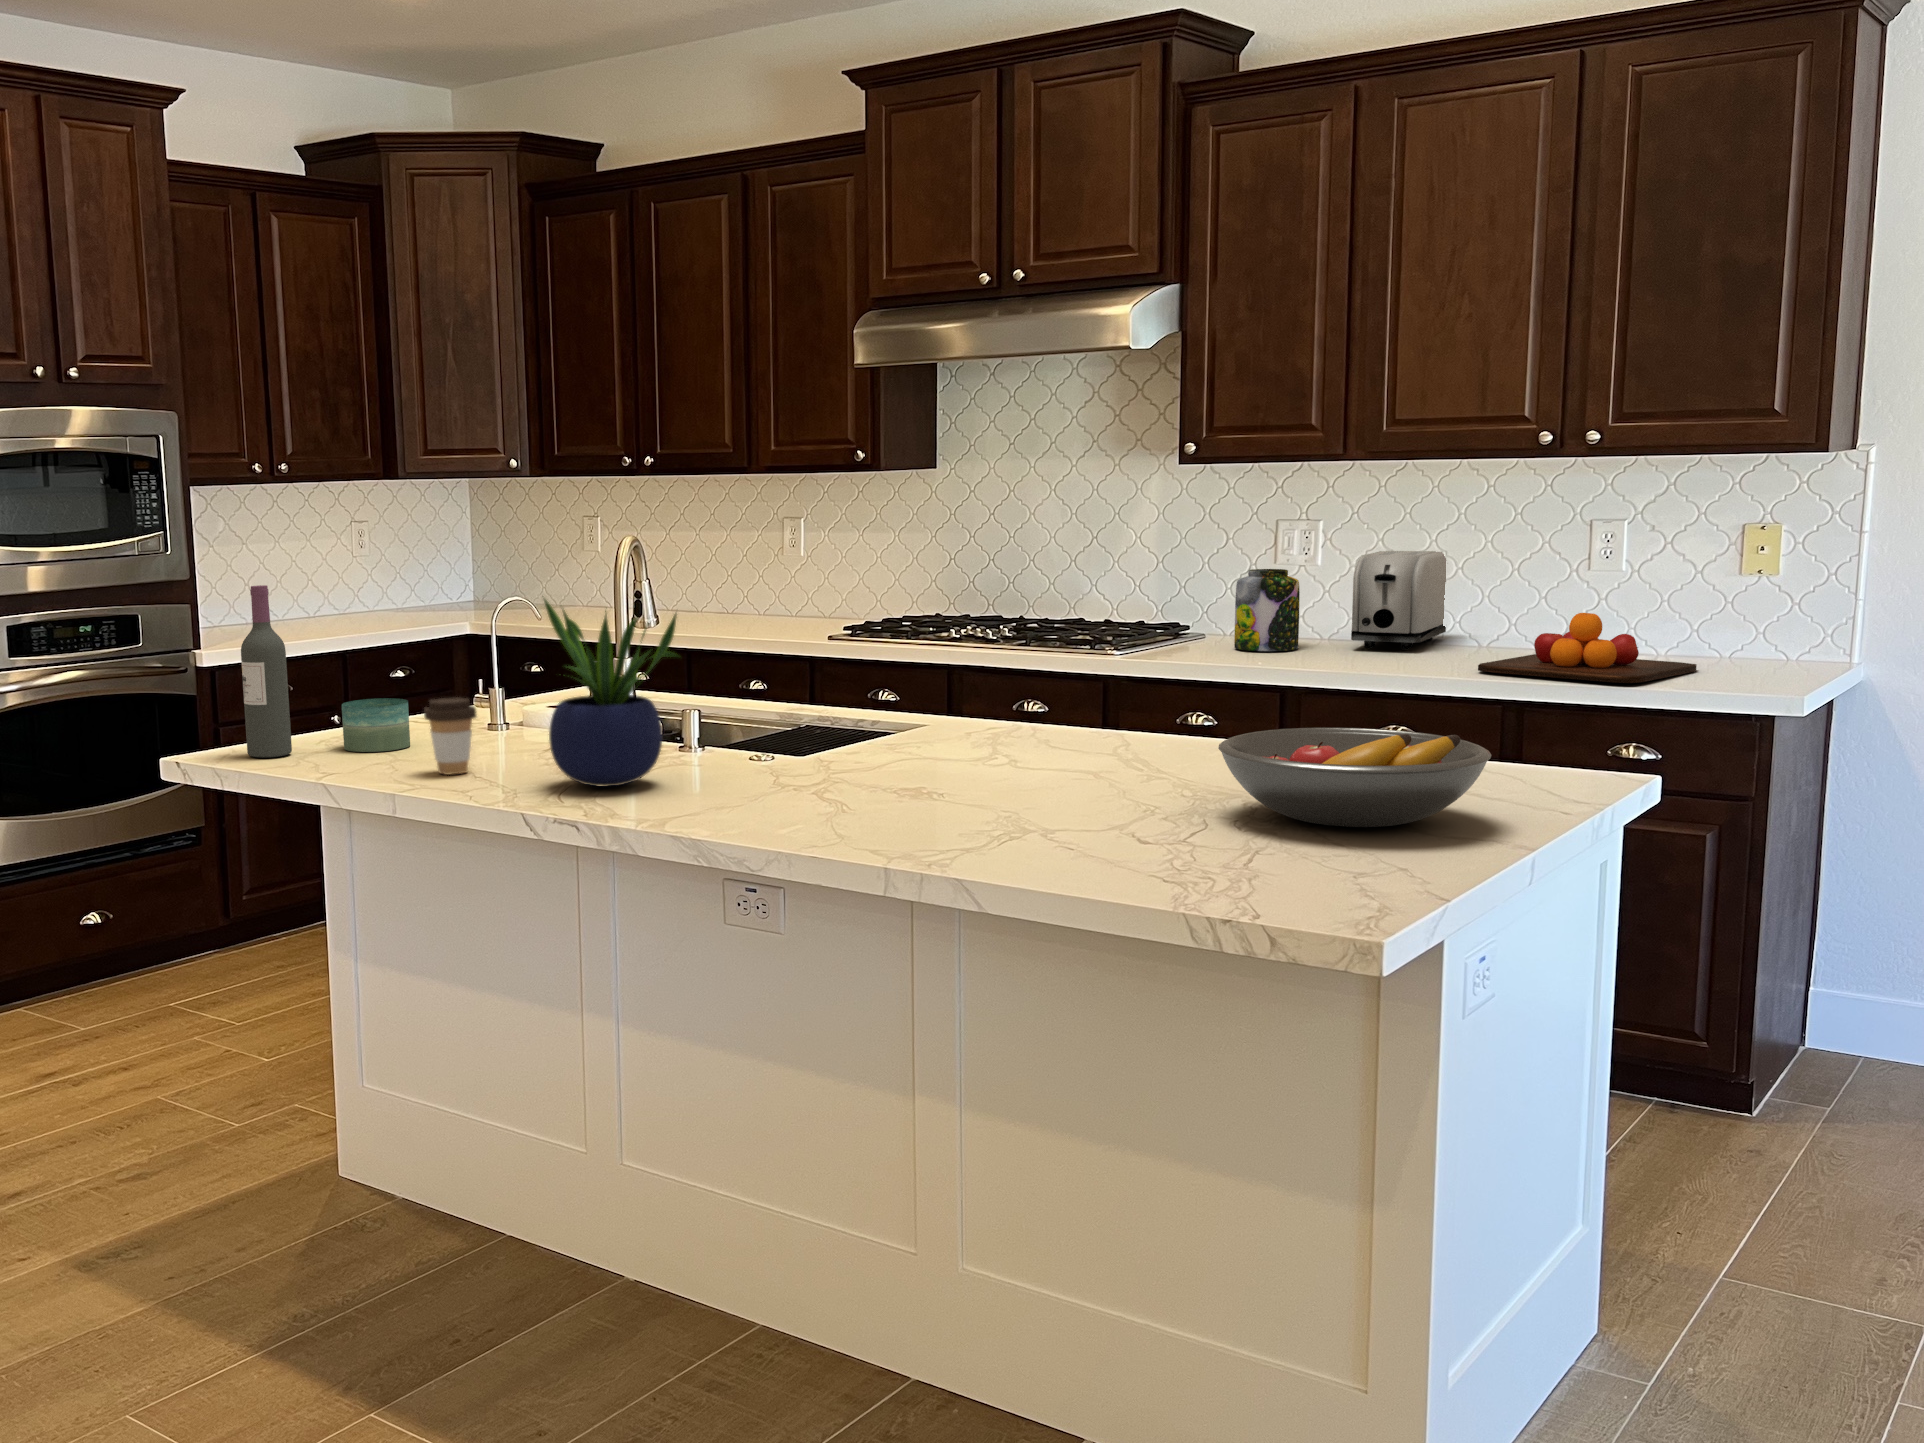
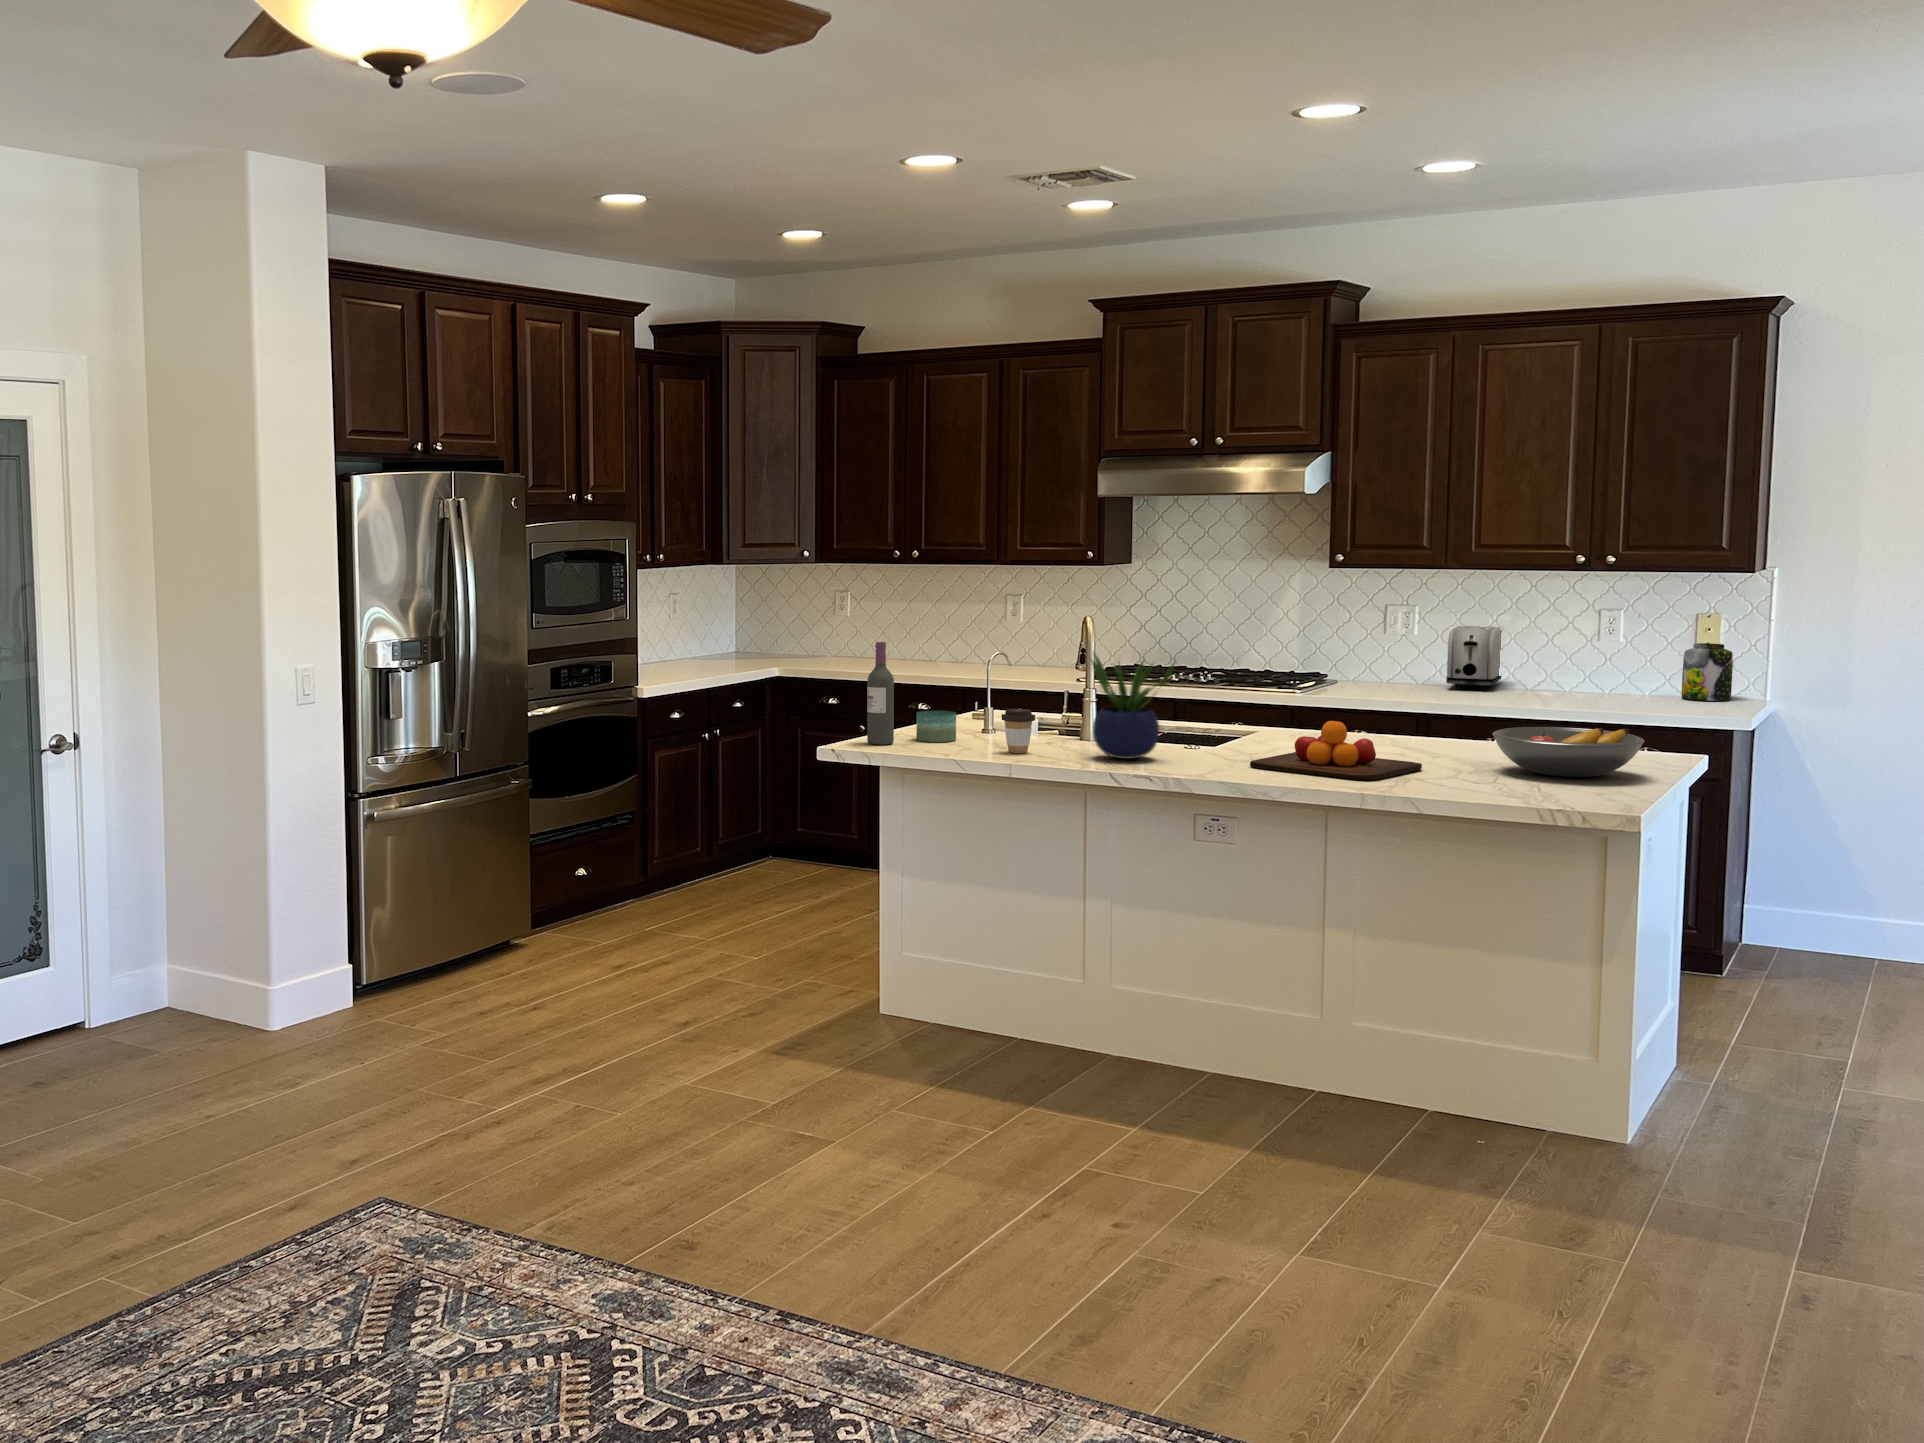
jar: present [1234,569,1300,651] -> present [1681,643,1733,701]
chopping board: present [1478,613,1697,683] -> present [1250,721,1422,780]

